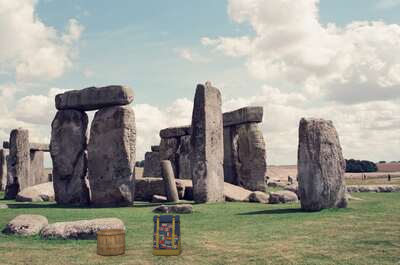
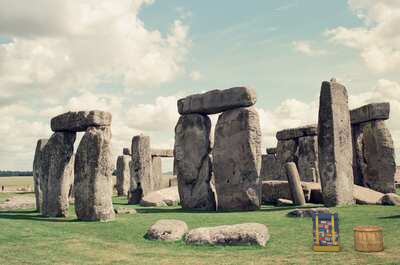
wooden bucket: present [96,228,126,256] -> present [353,225,383,252]

